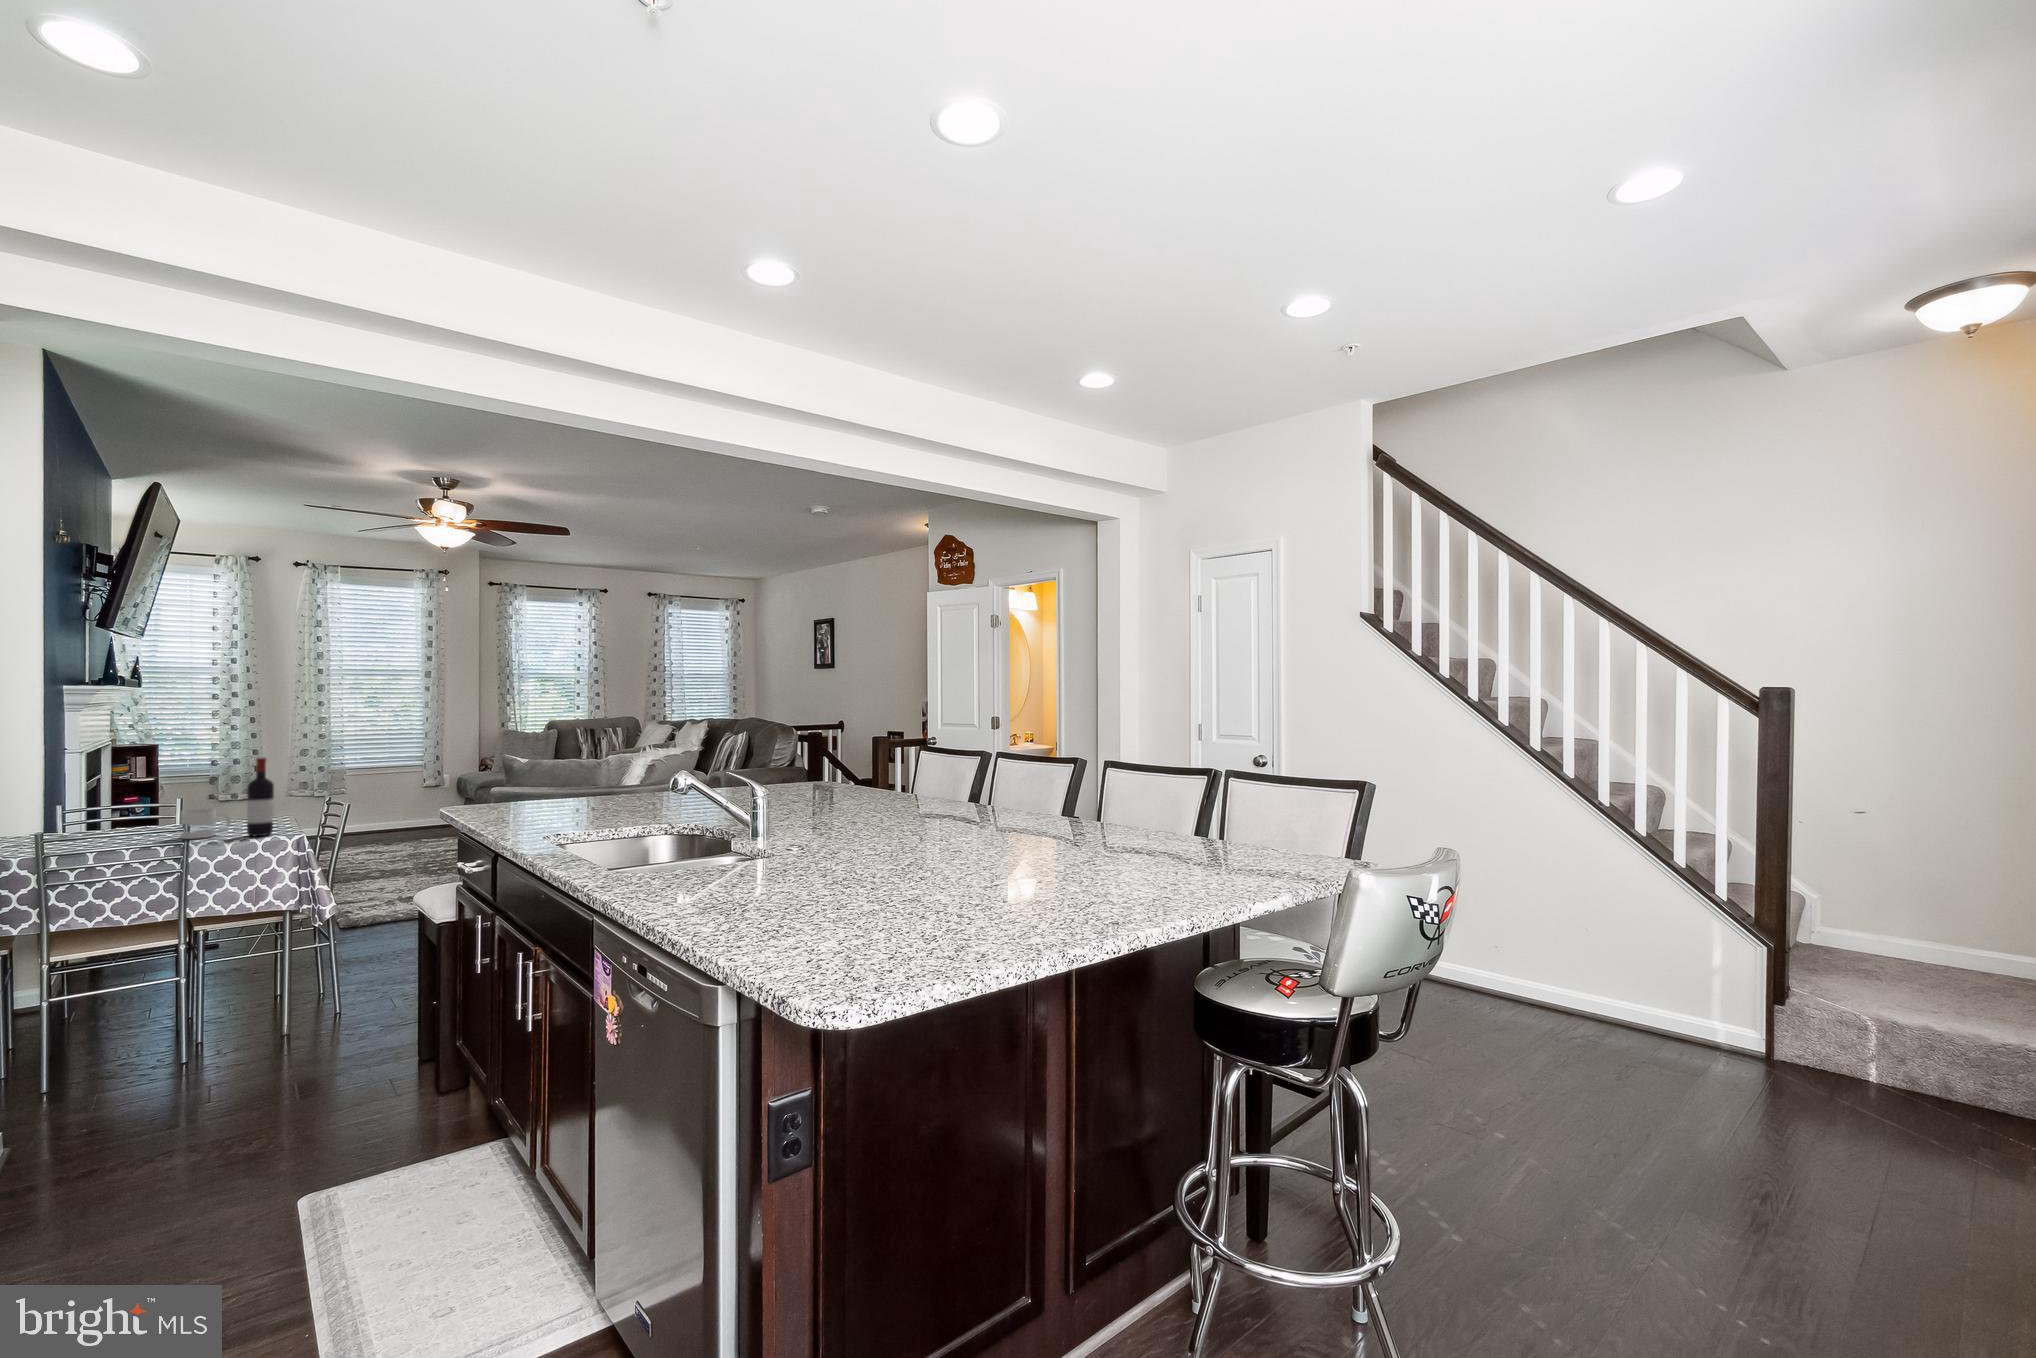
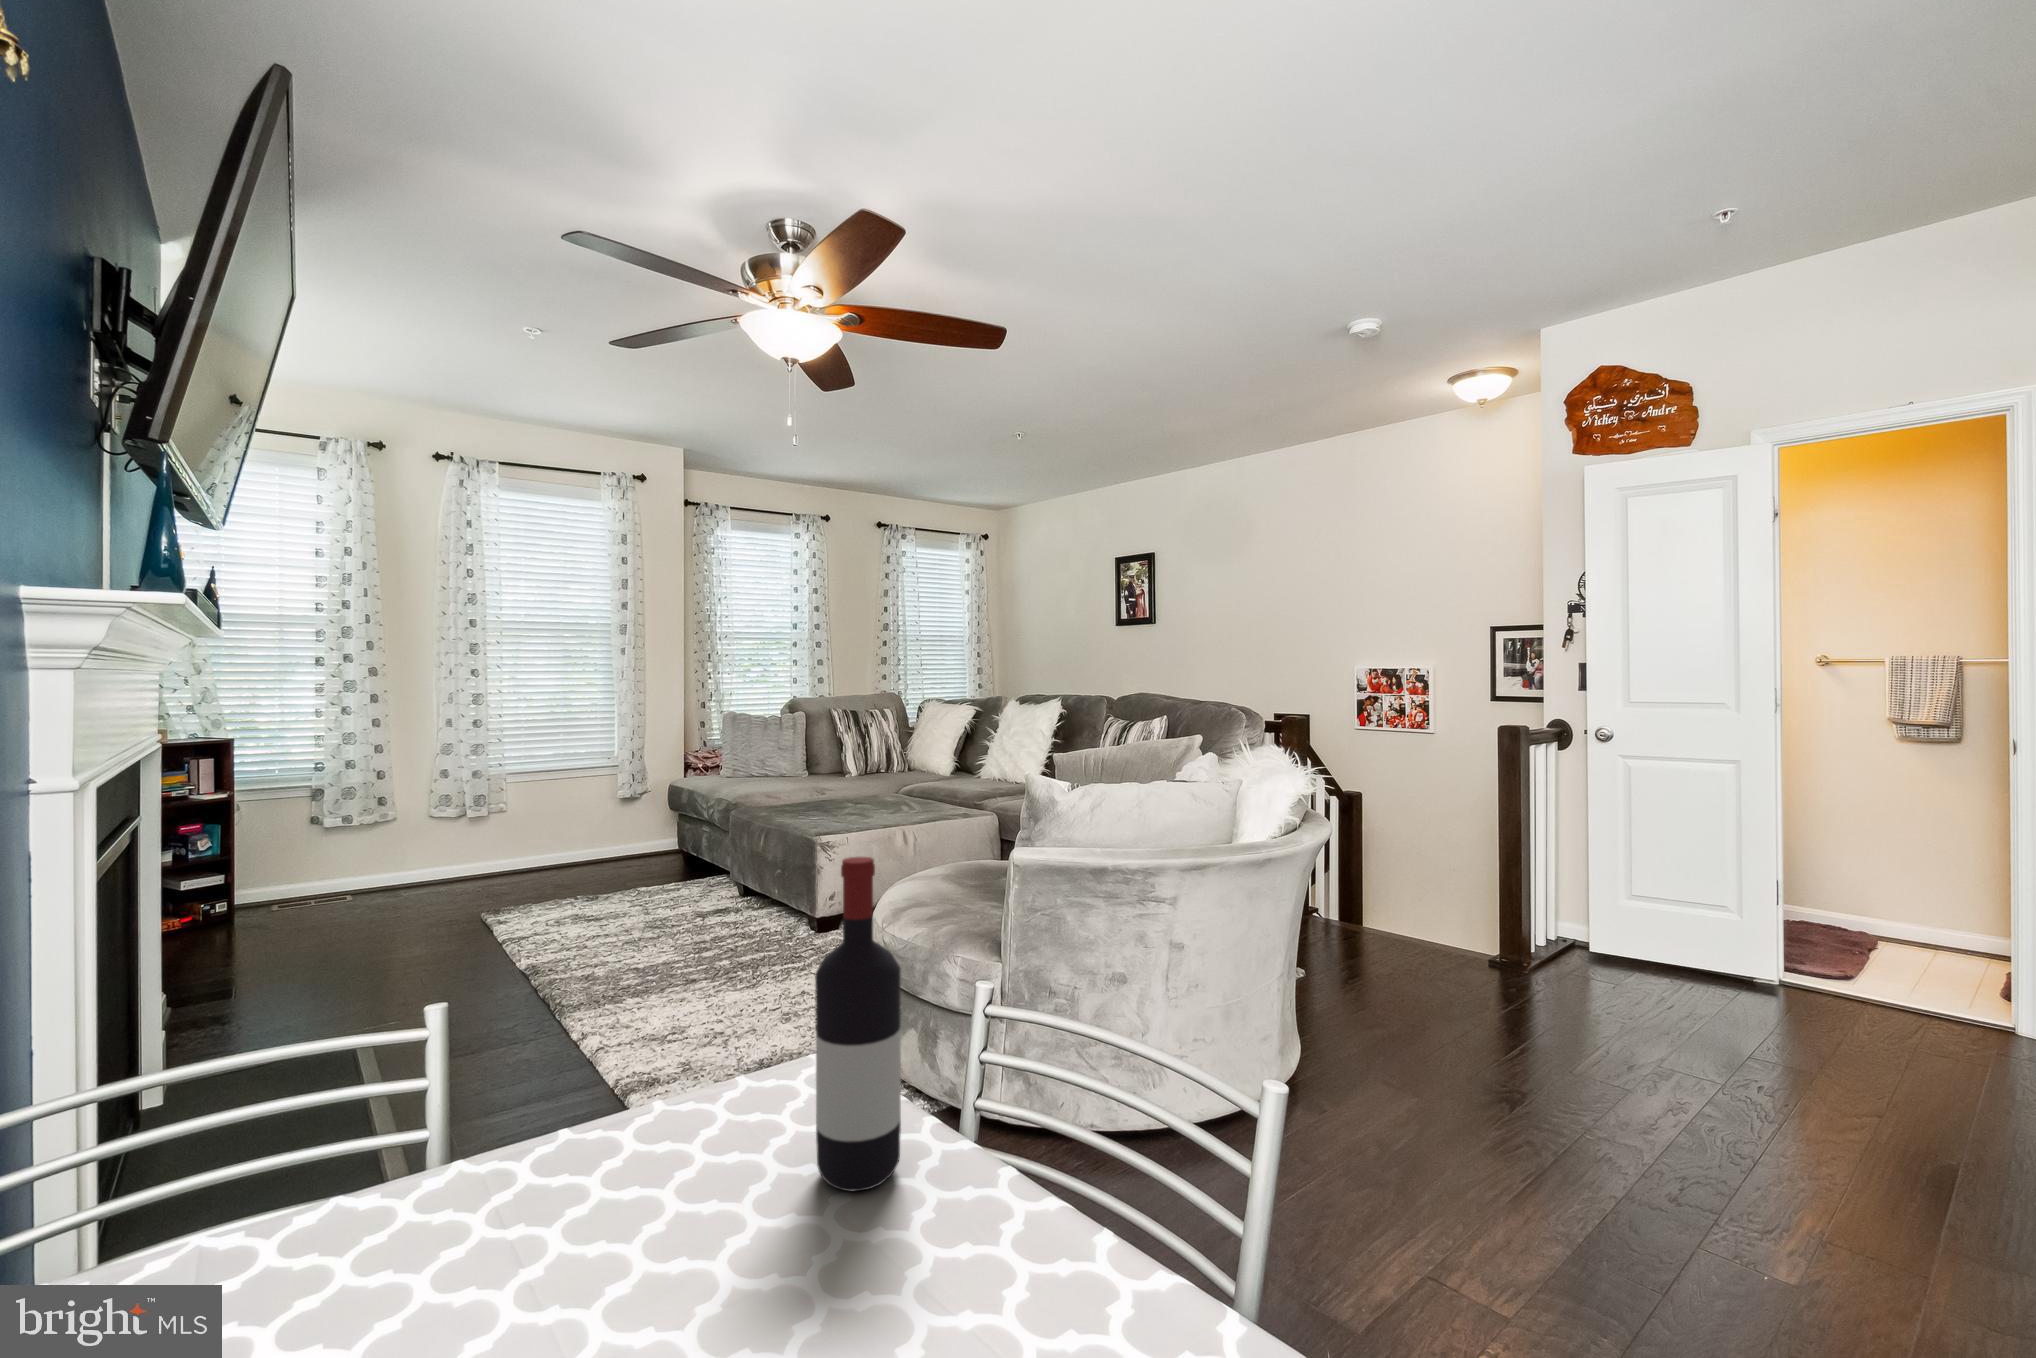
mug: present [180,809,231,839] -> none [573,1070,738,1242]

